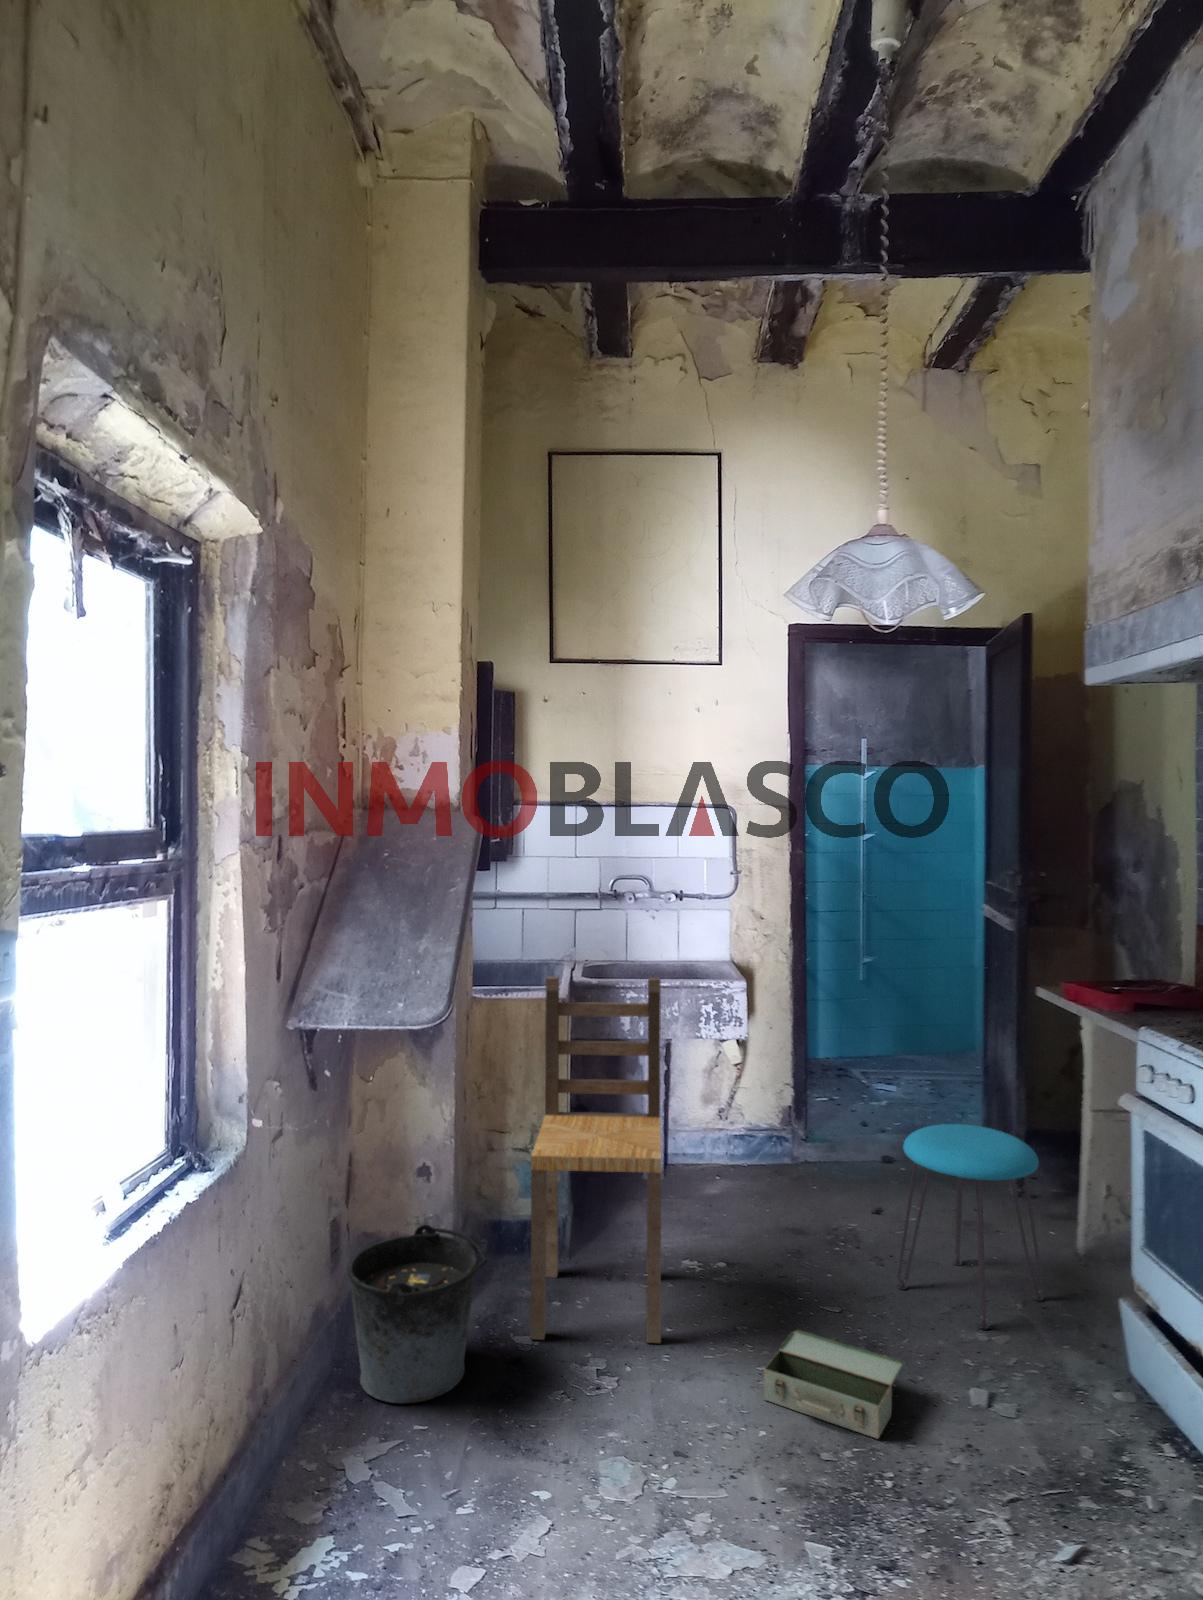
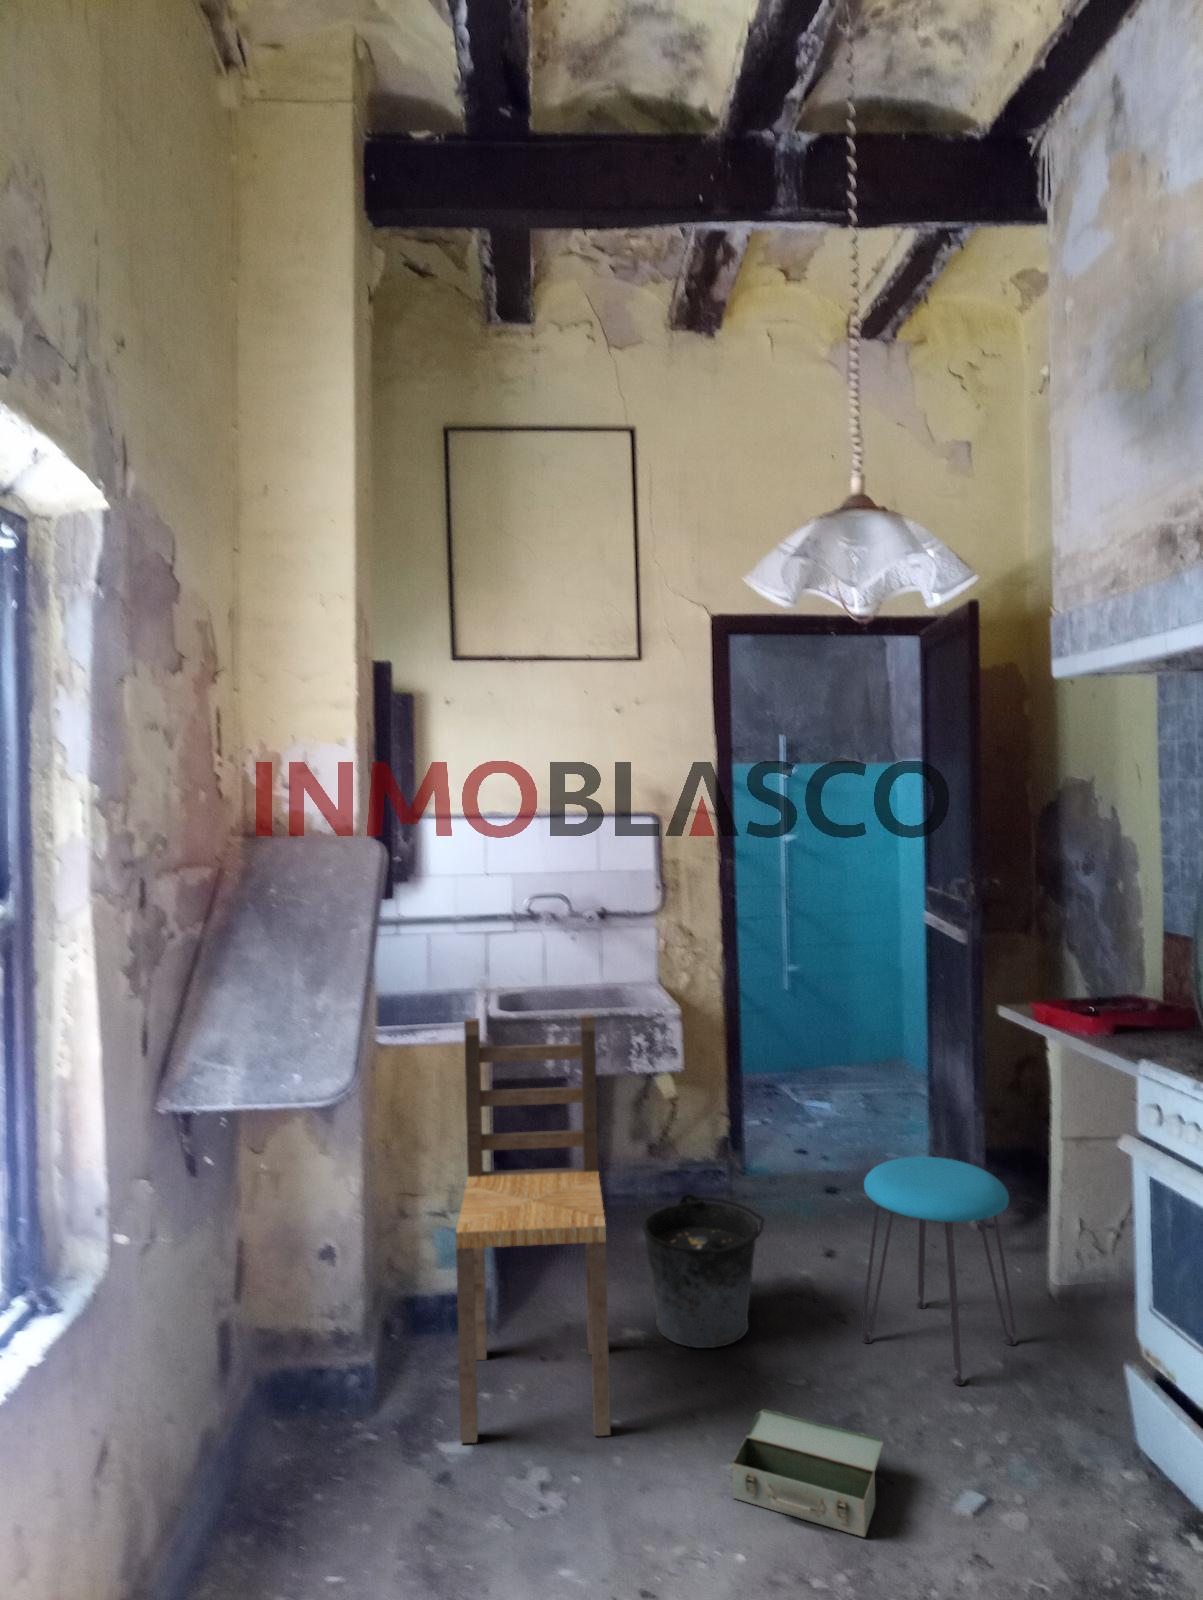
bucket: present [347,1225,487,1403] -> present [642,1194,764,1348]

